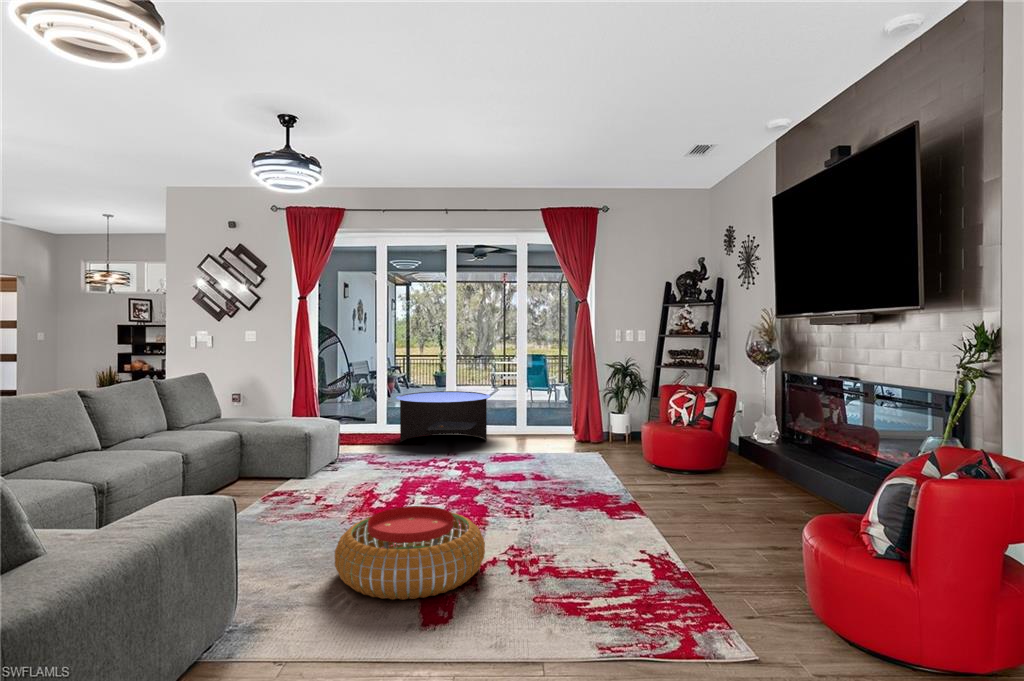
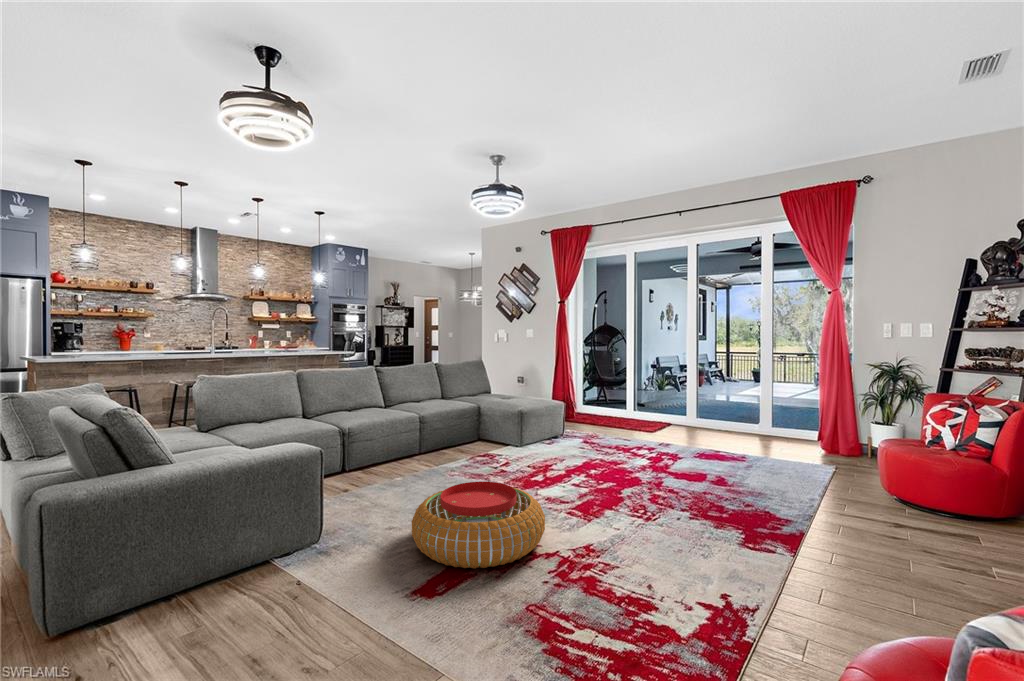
coffee table: present [396,391,491,442] -> none [623,384,717,437]

